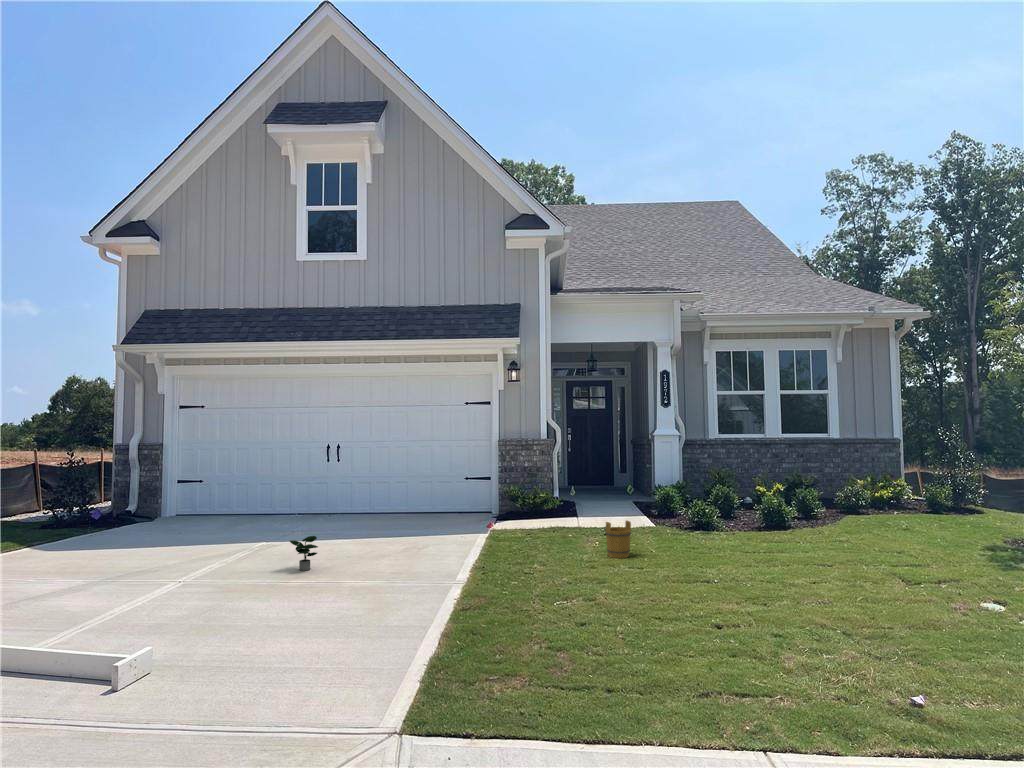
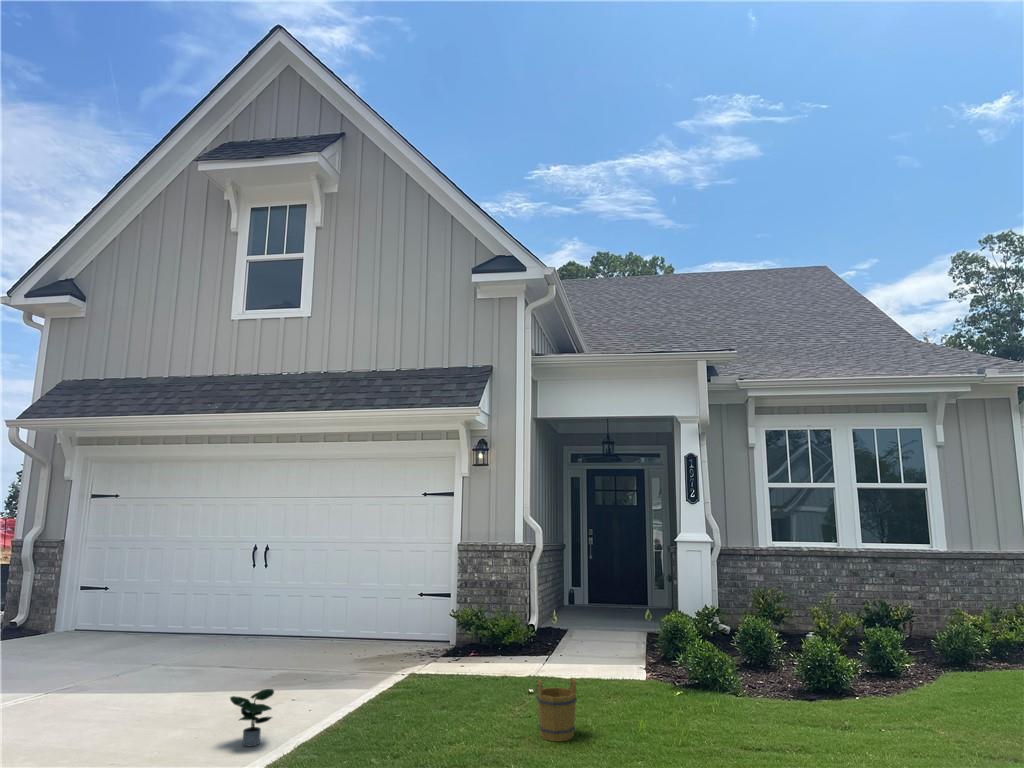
potted plant: present [290,536,318,571] -> present [230,689,274,747]

